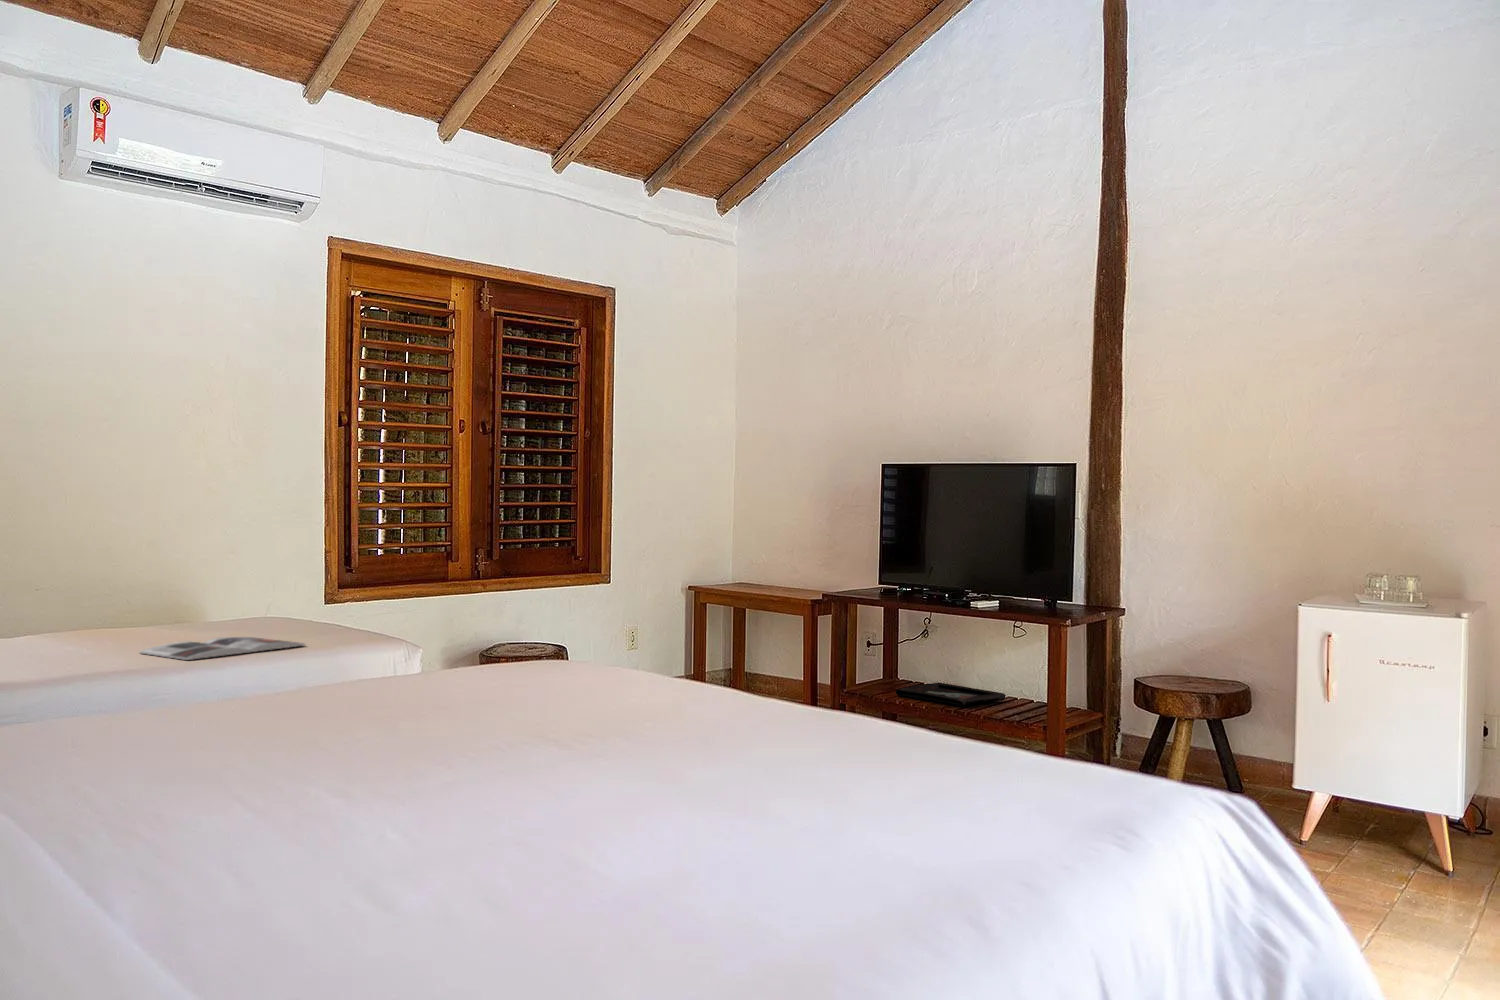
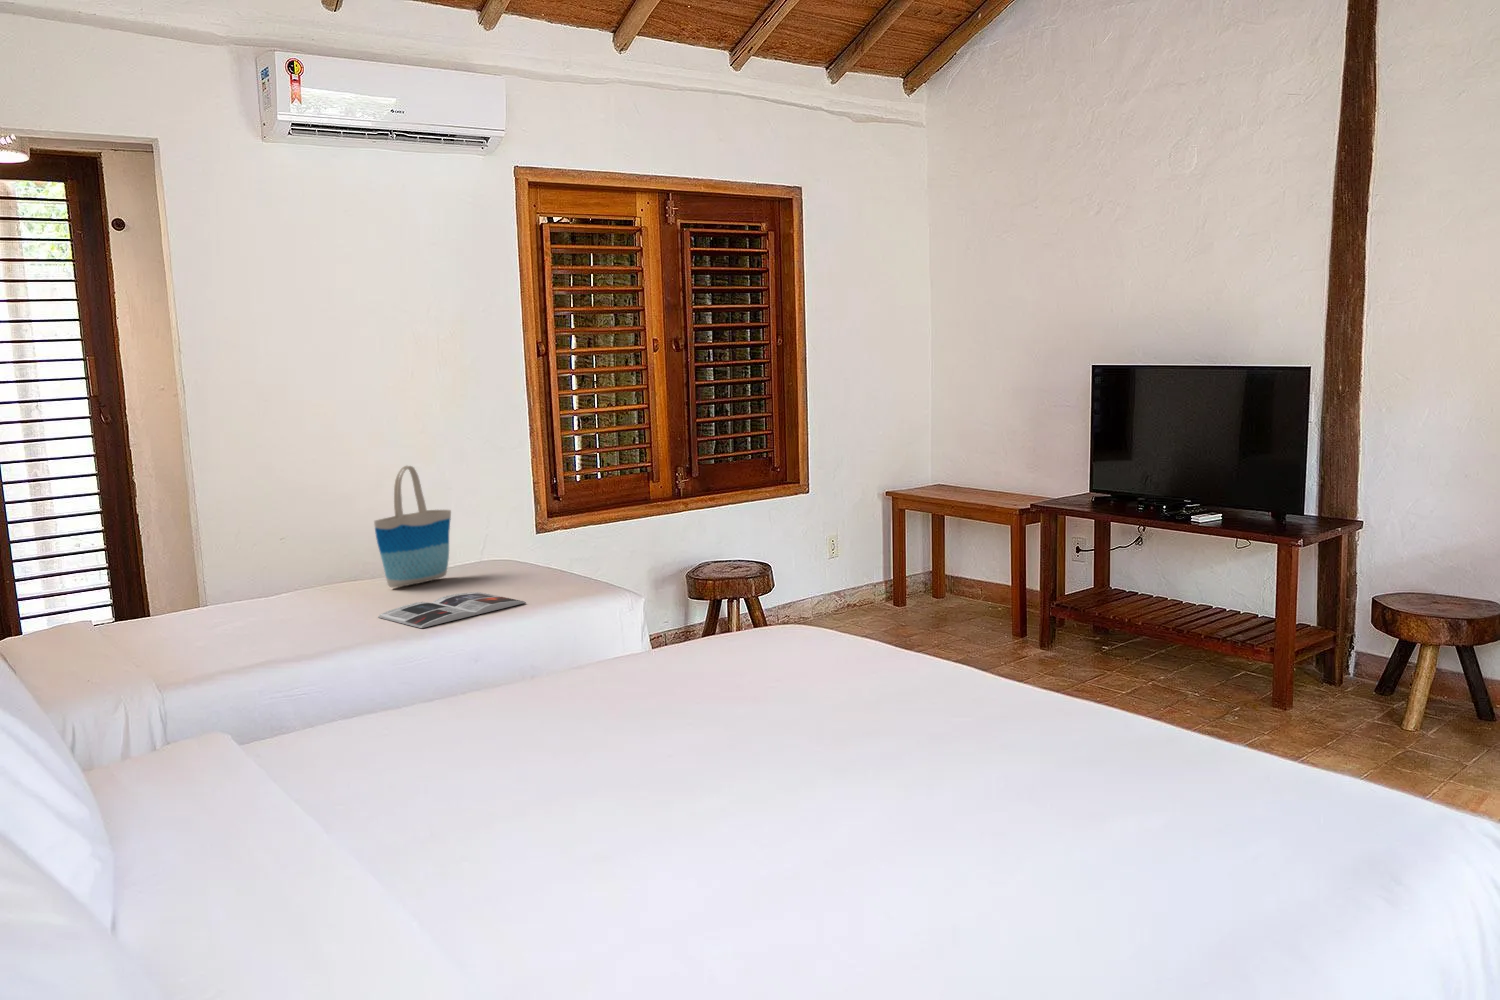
tote bag: none [143,506,231,634] -> present [374,466,451,588]
decorative tray: present [896,683,1006,706] -> none [1104,591,1225,622]

